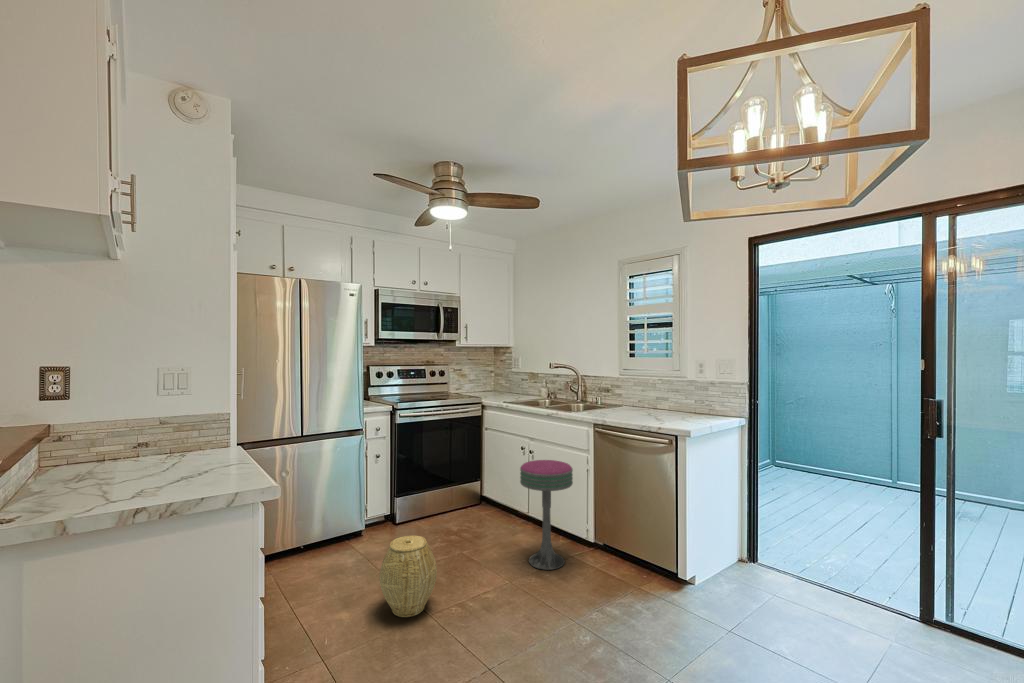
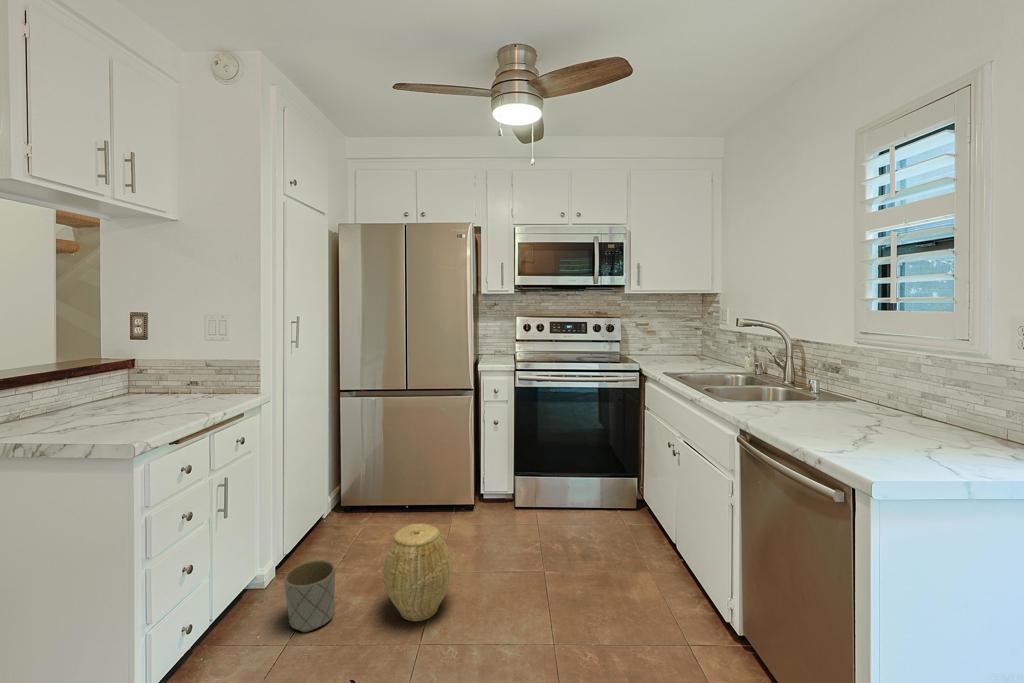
bar stool: present [520,460,573,570] -> none [594,466,679,639]
planter: none [301,593,348,661] -> present [284,560,335,632]

